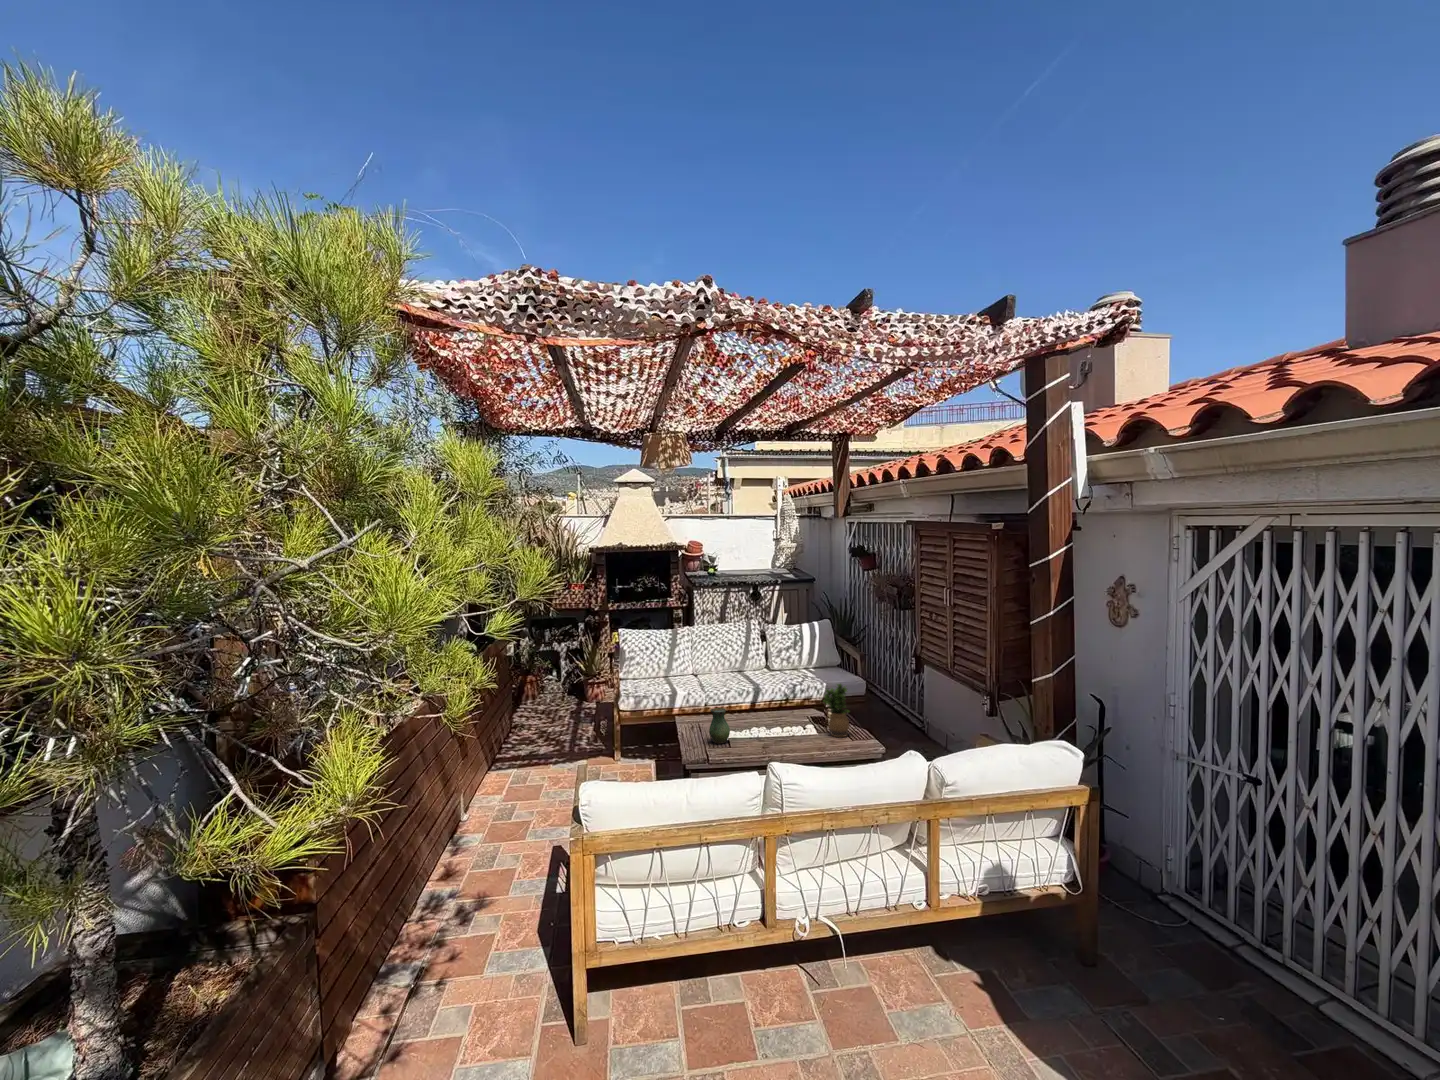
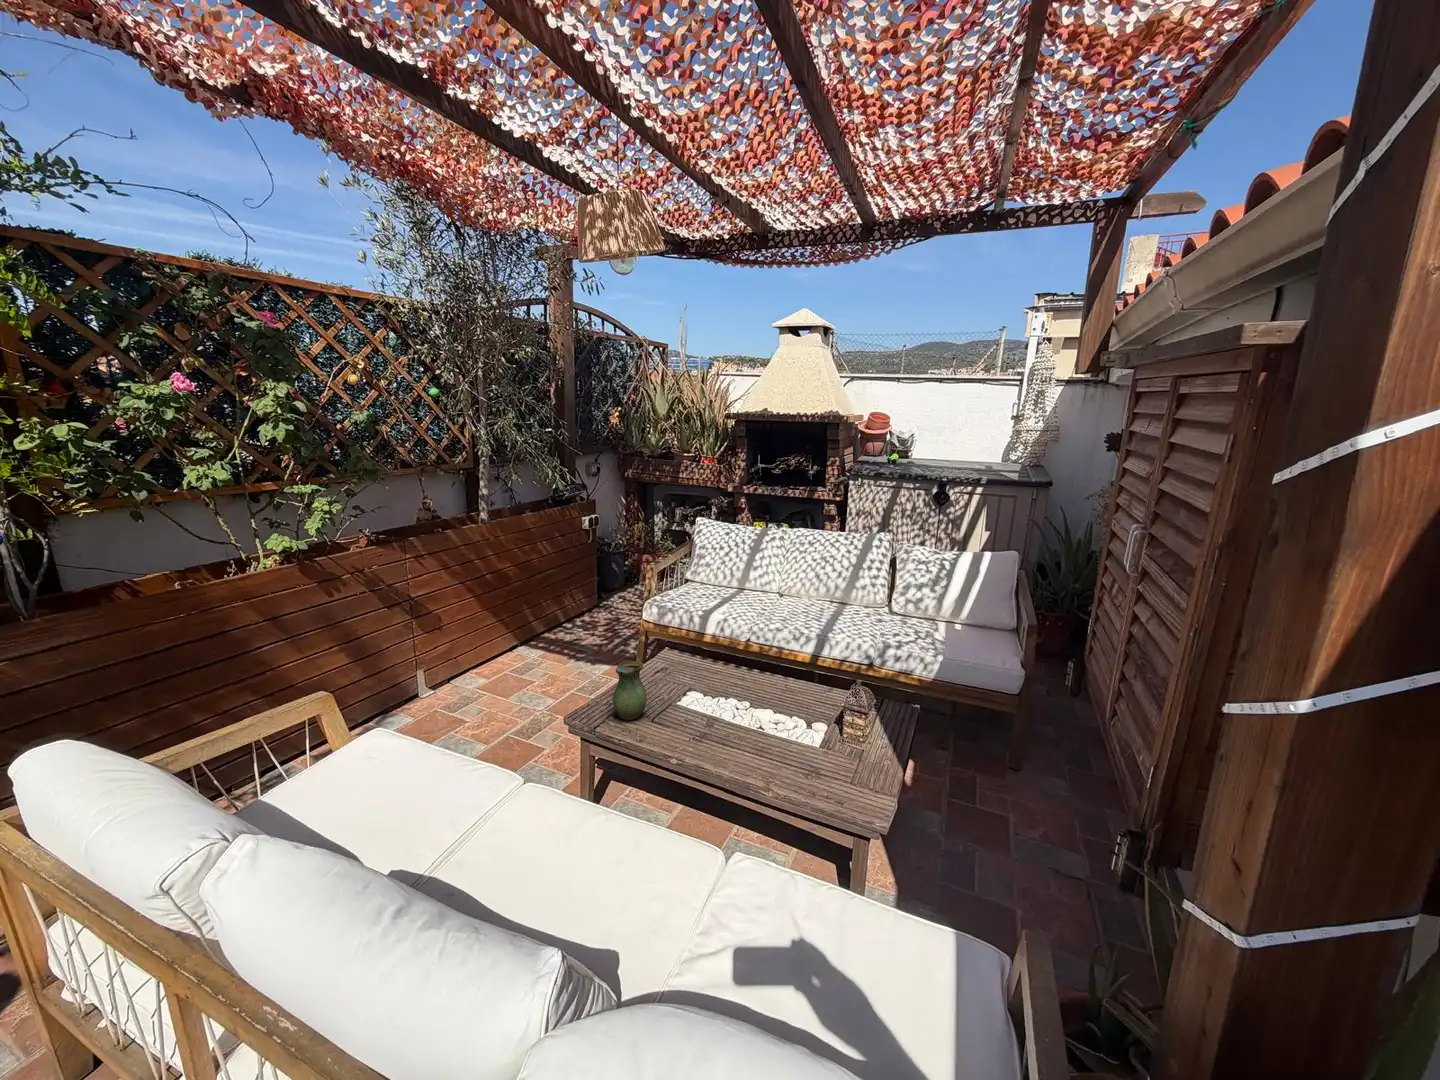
potted plant: present [824,684,850,737] -> none [794,685,848,790]

